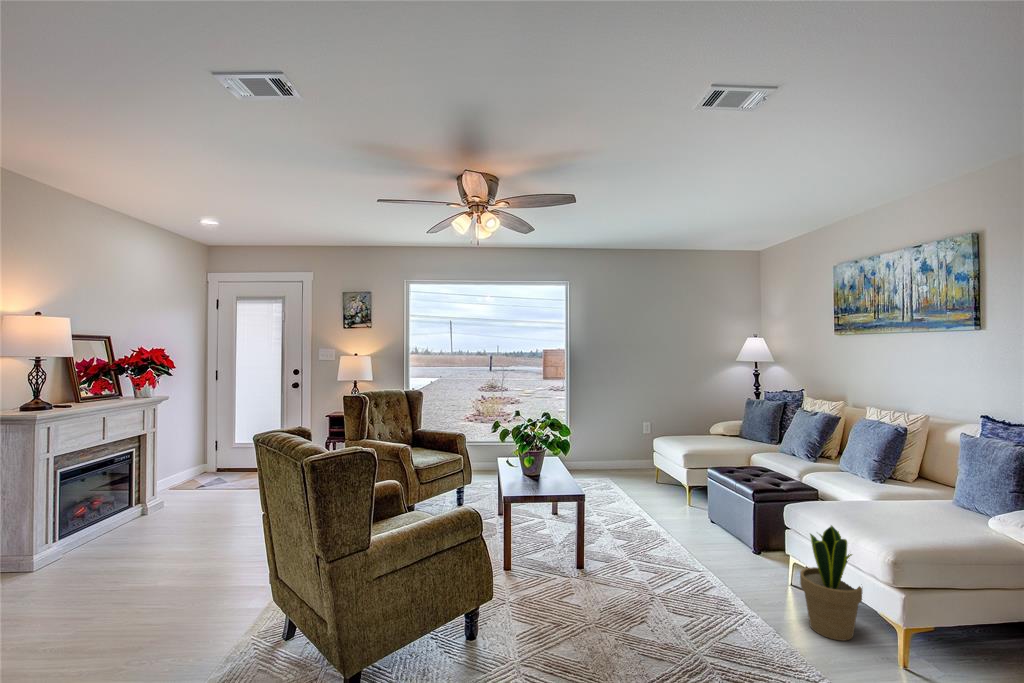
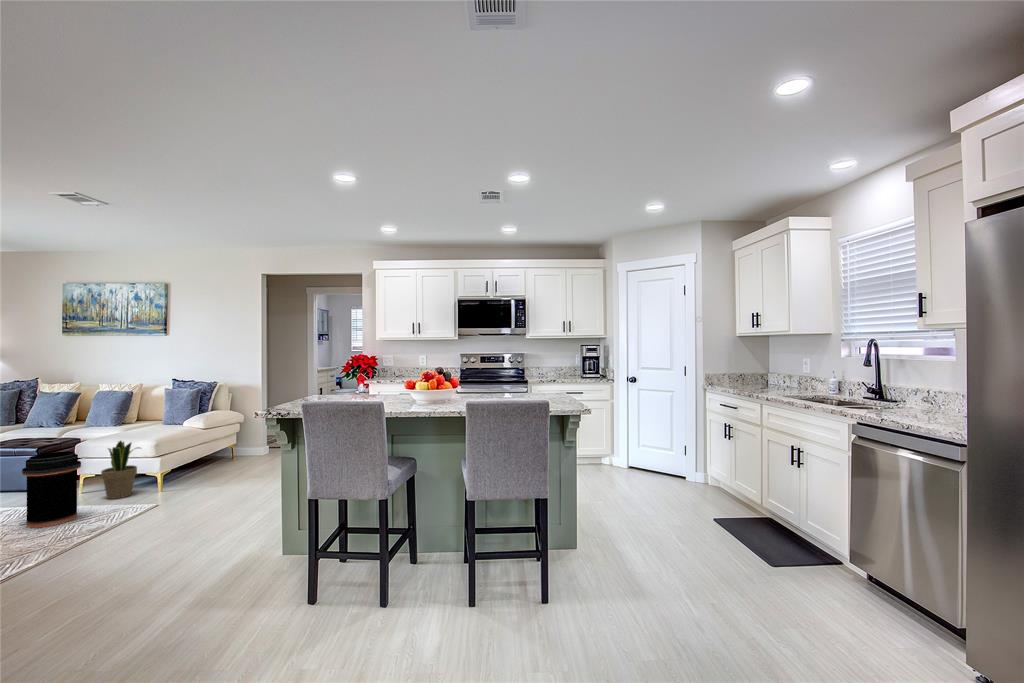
trash can: none [669,517,743,651] -> present [22,451,81,528]

